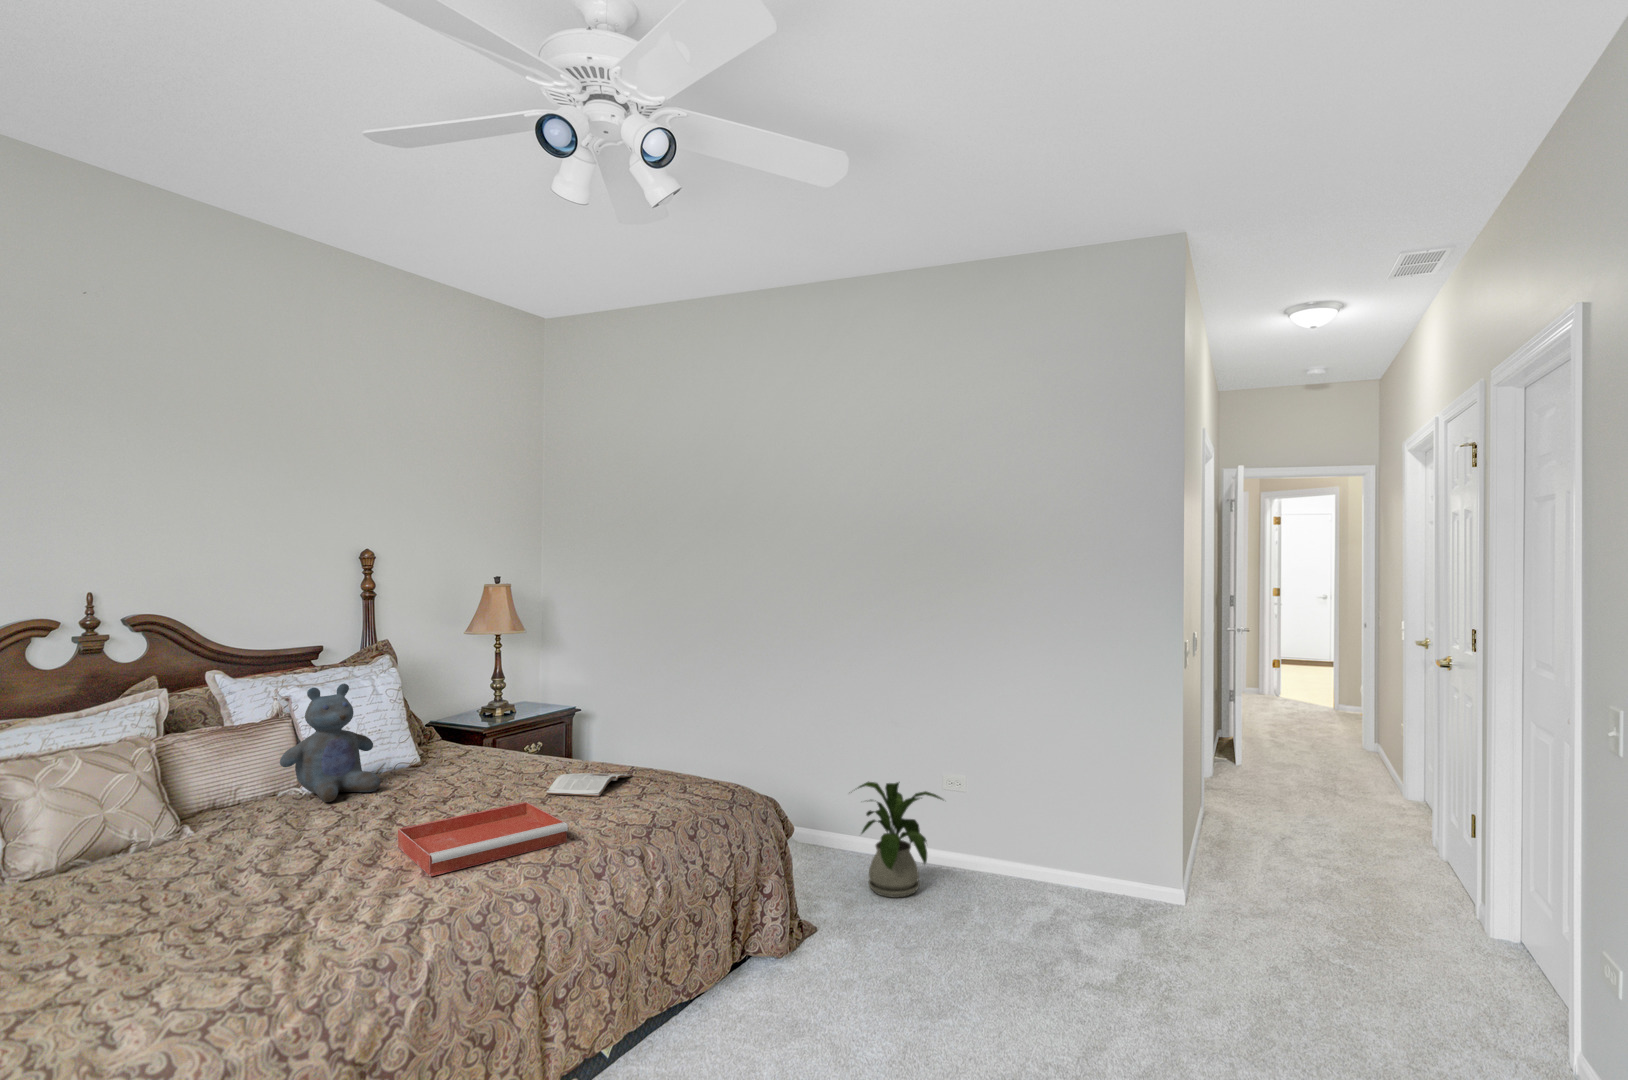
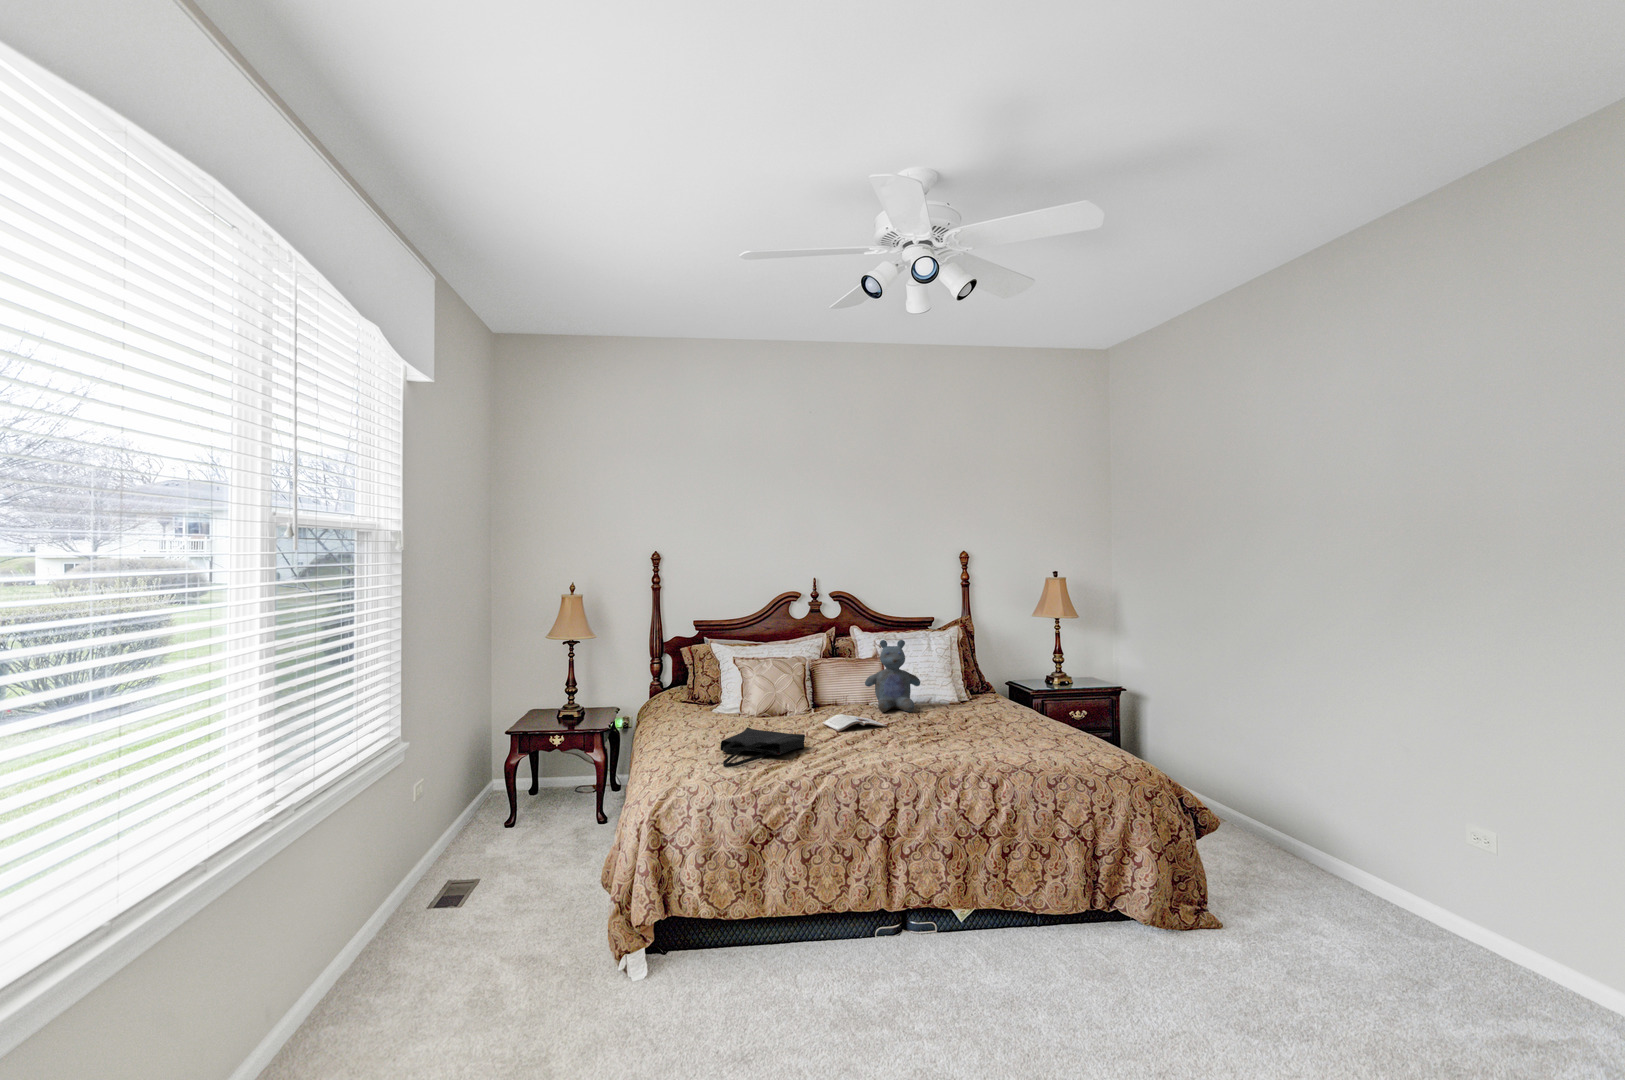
magazine: present [547,773,632,796] -> present [823,714,887,732]
house plant: present [858,782,943,898] -> none [1309,807,1424,944]
tray: present [398,802,568,876] -> none [860,729,954,761]
tote bag: none [115,871,299,989] -> present [720,727,805,767]

